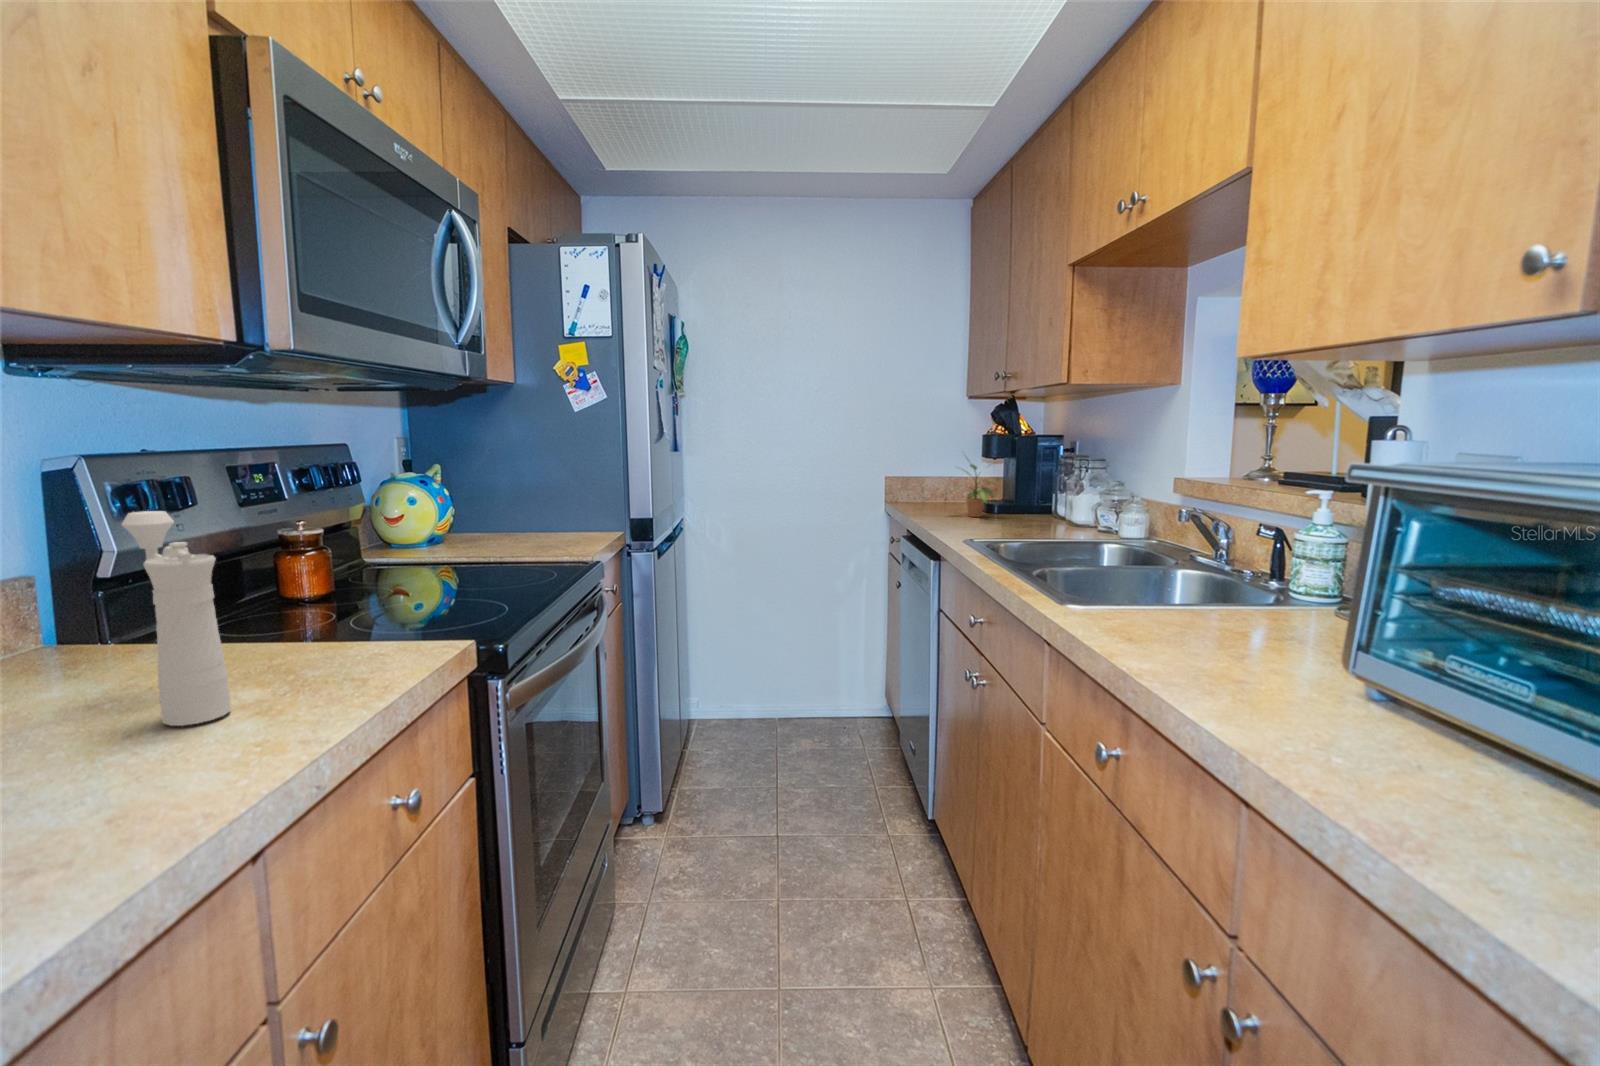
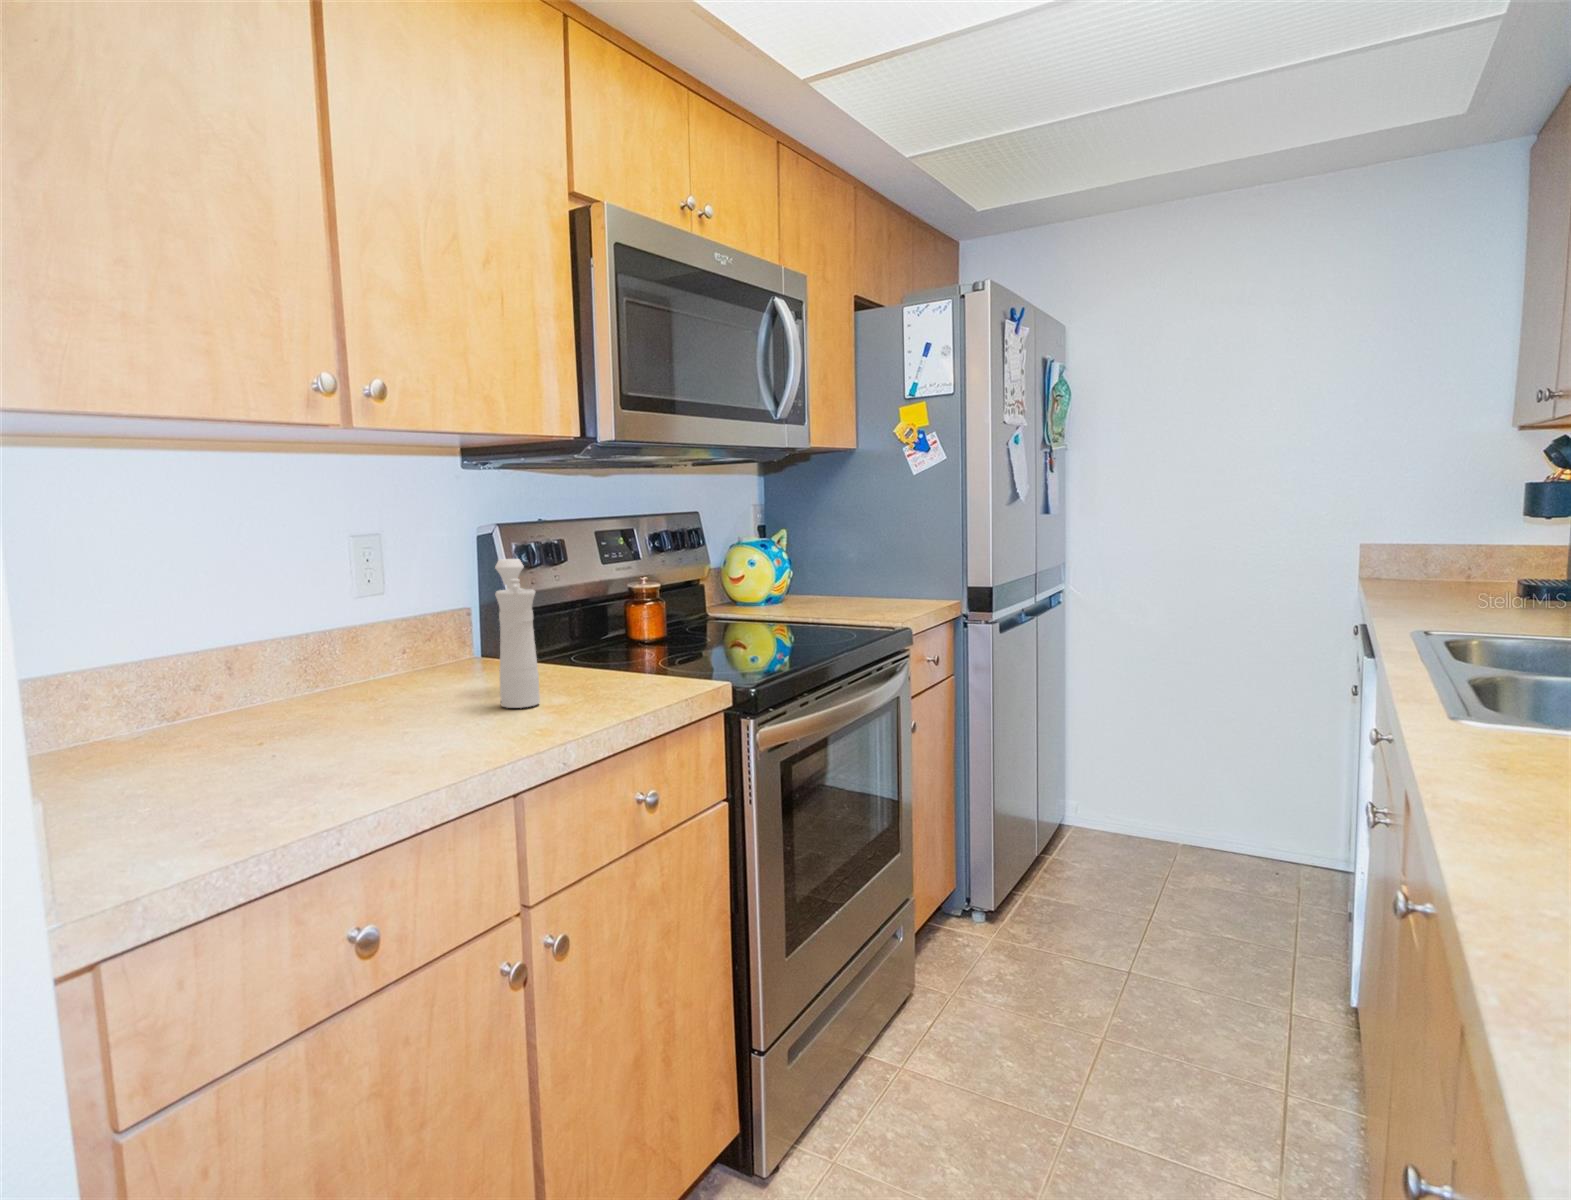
potted plant: present [950,464,994,517] -> none [1429,511,1530,611]

